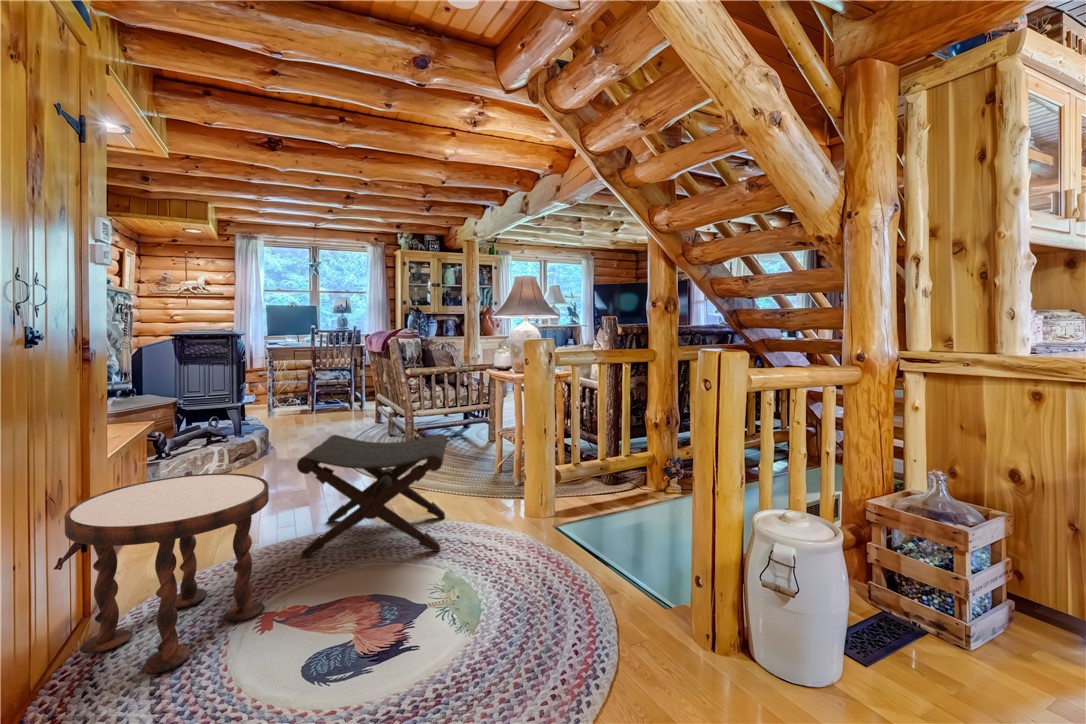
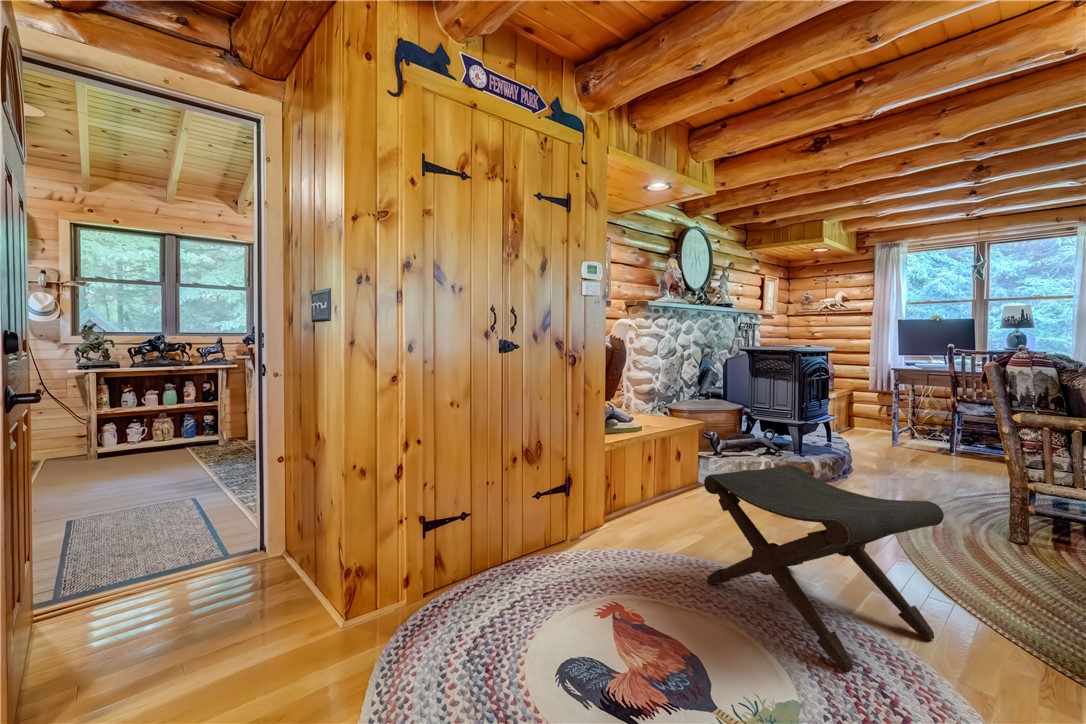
side table: present [64,473,269,673] -> none [515,458,643,602]

